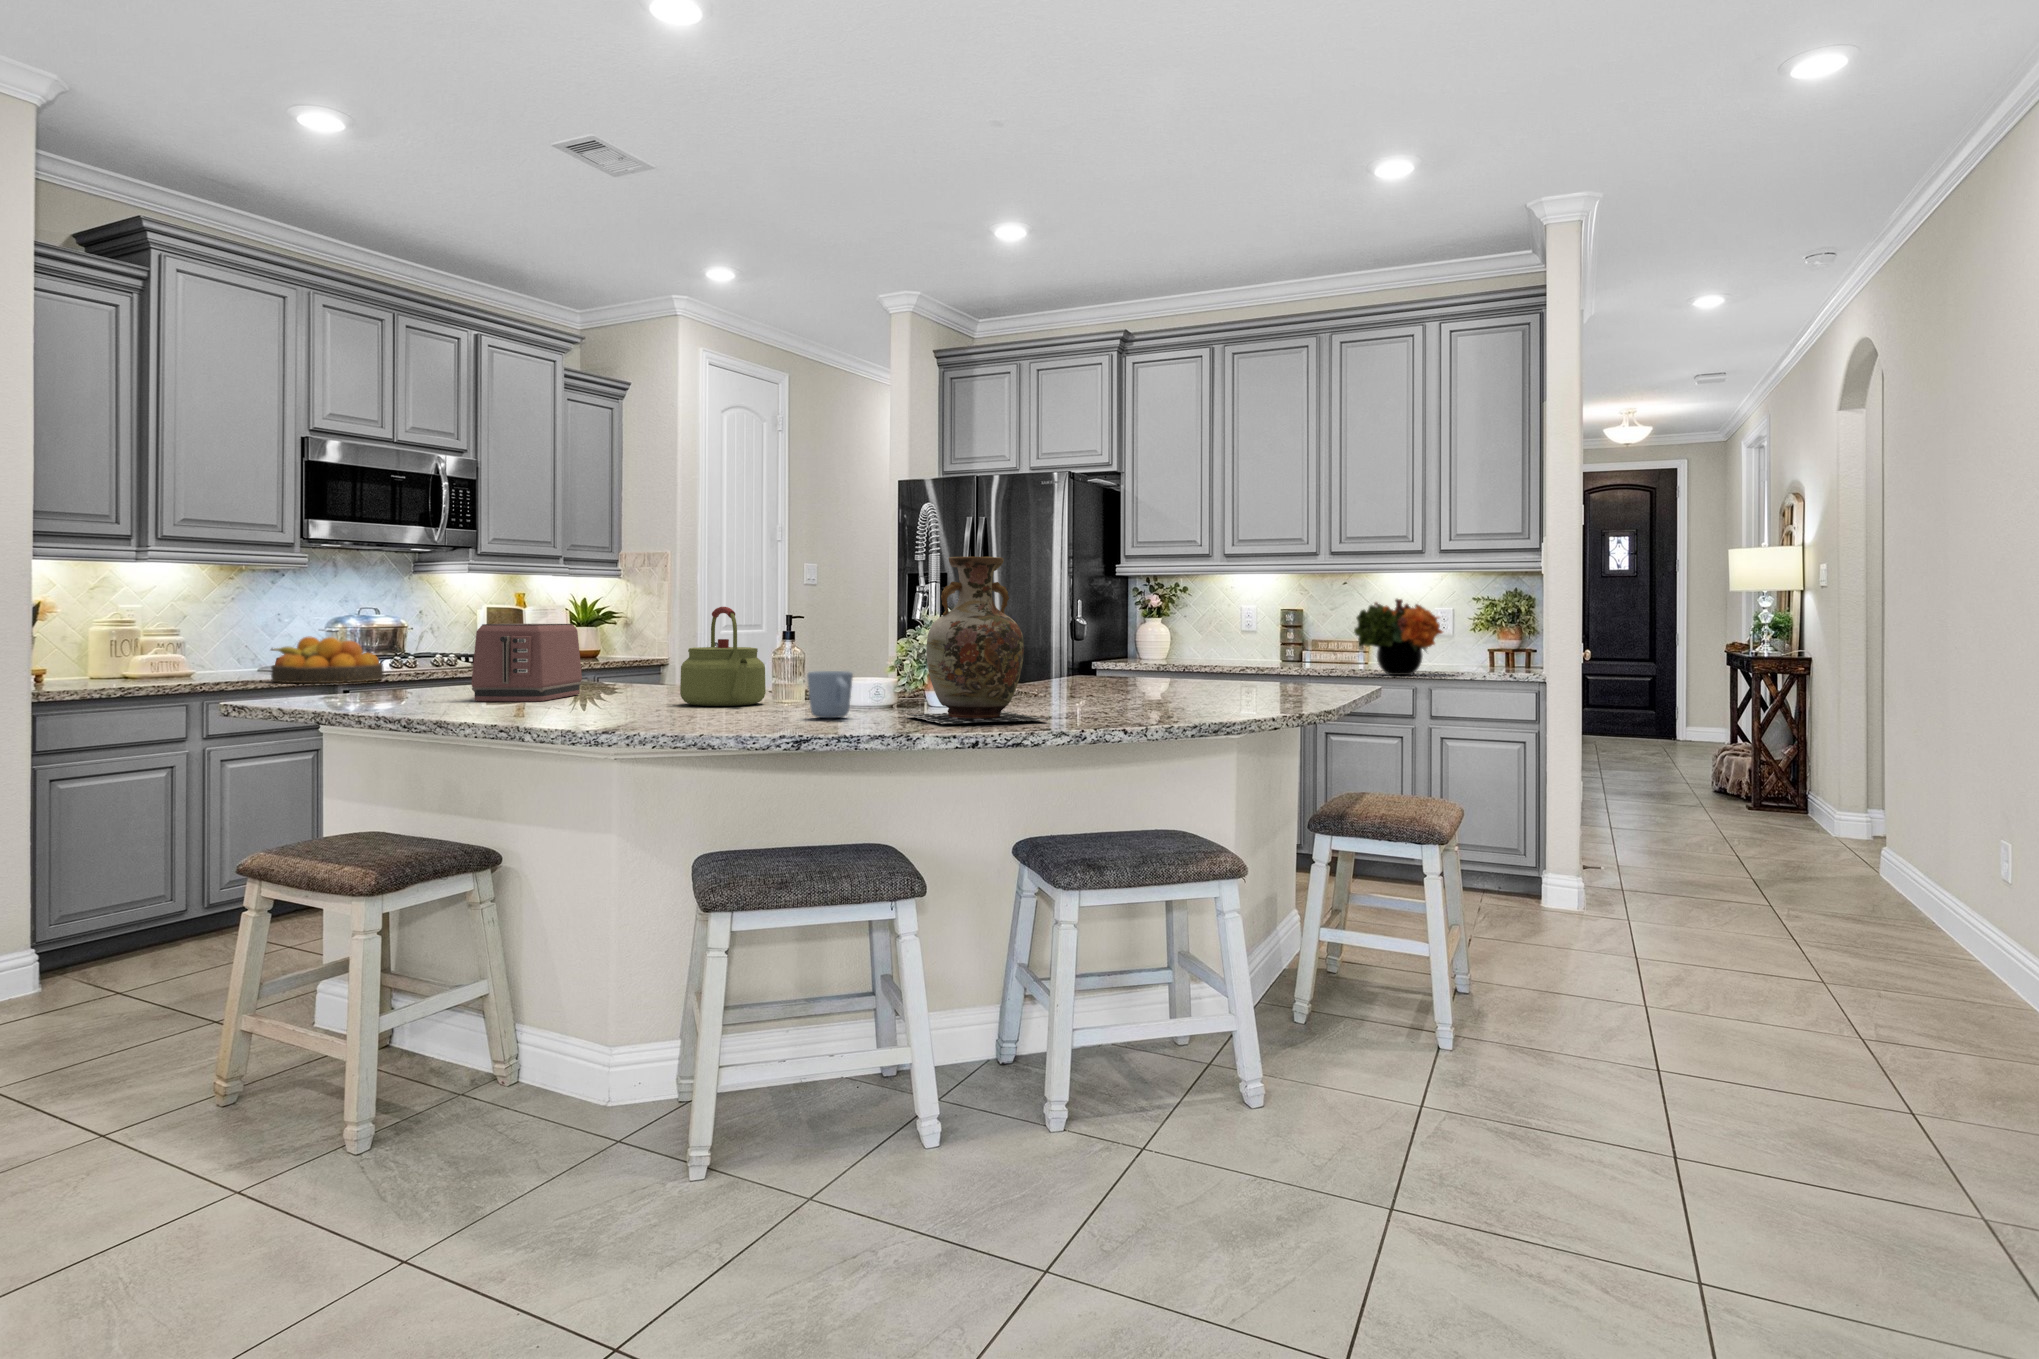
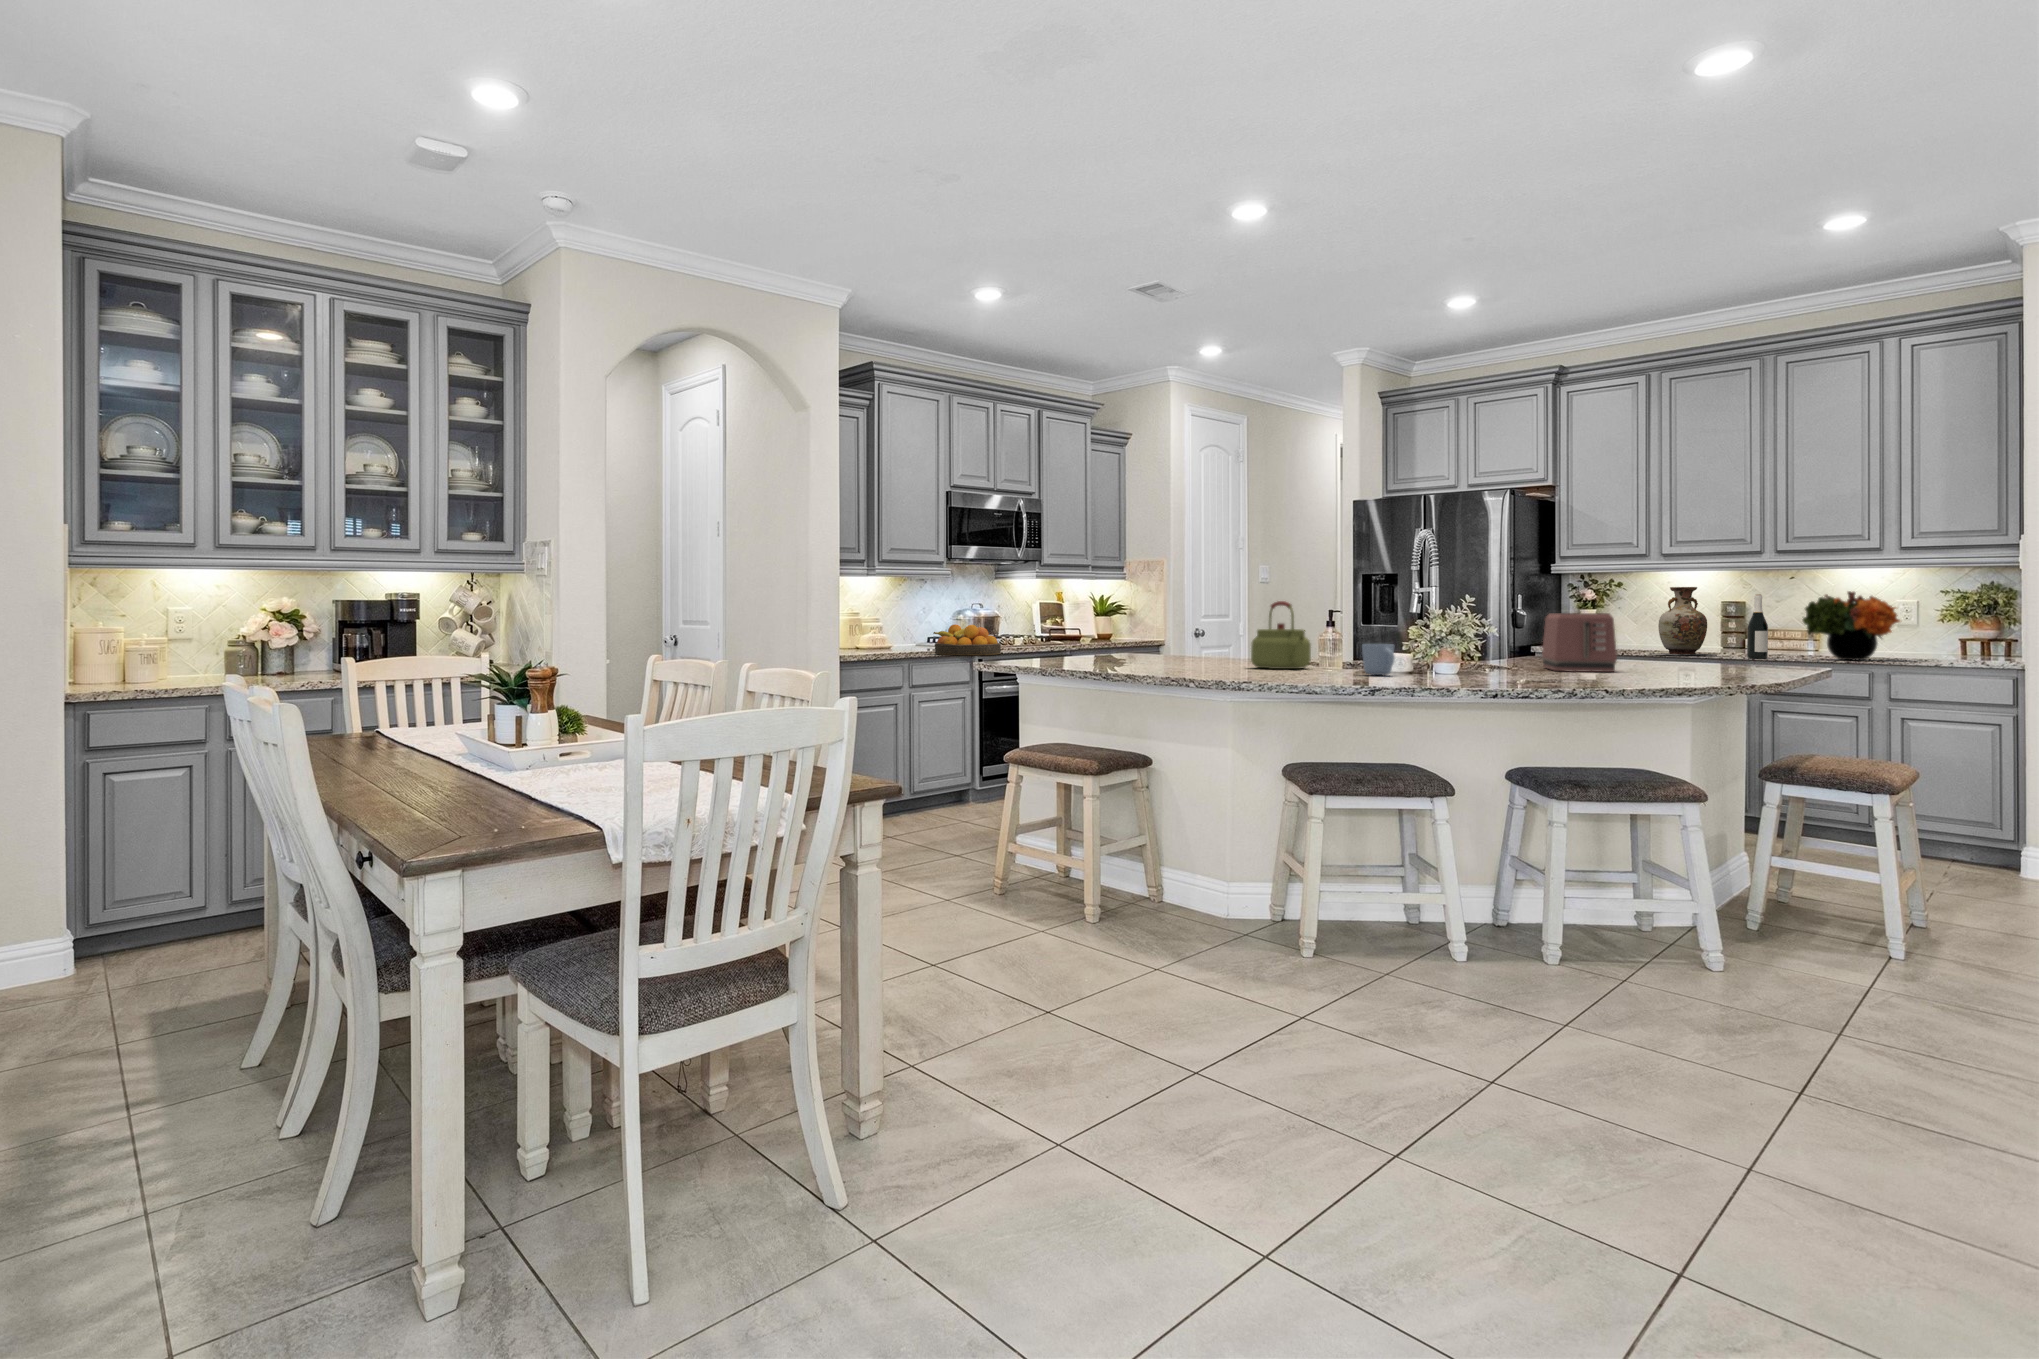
vase: present [907,557,1048,724] -> present [1652,587,1715,656]
wine bottle: none [1303,602,1322,674] -> present [1747,594,1768,659]
toaster: present [471,624,582,702] -> present [1542,613,1617,672]

